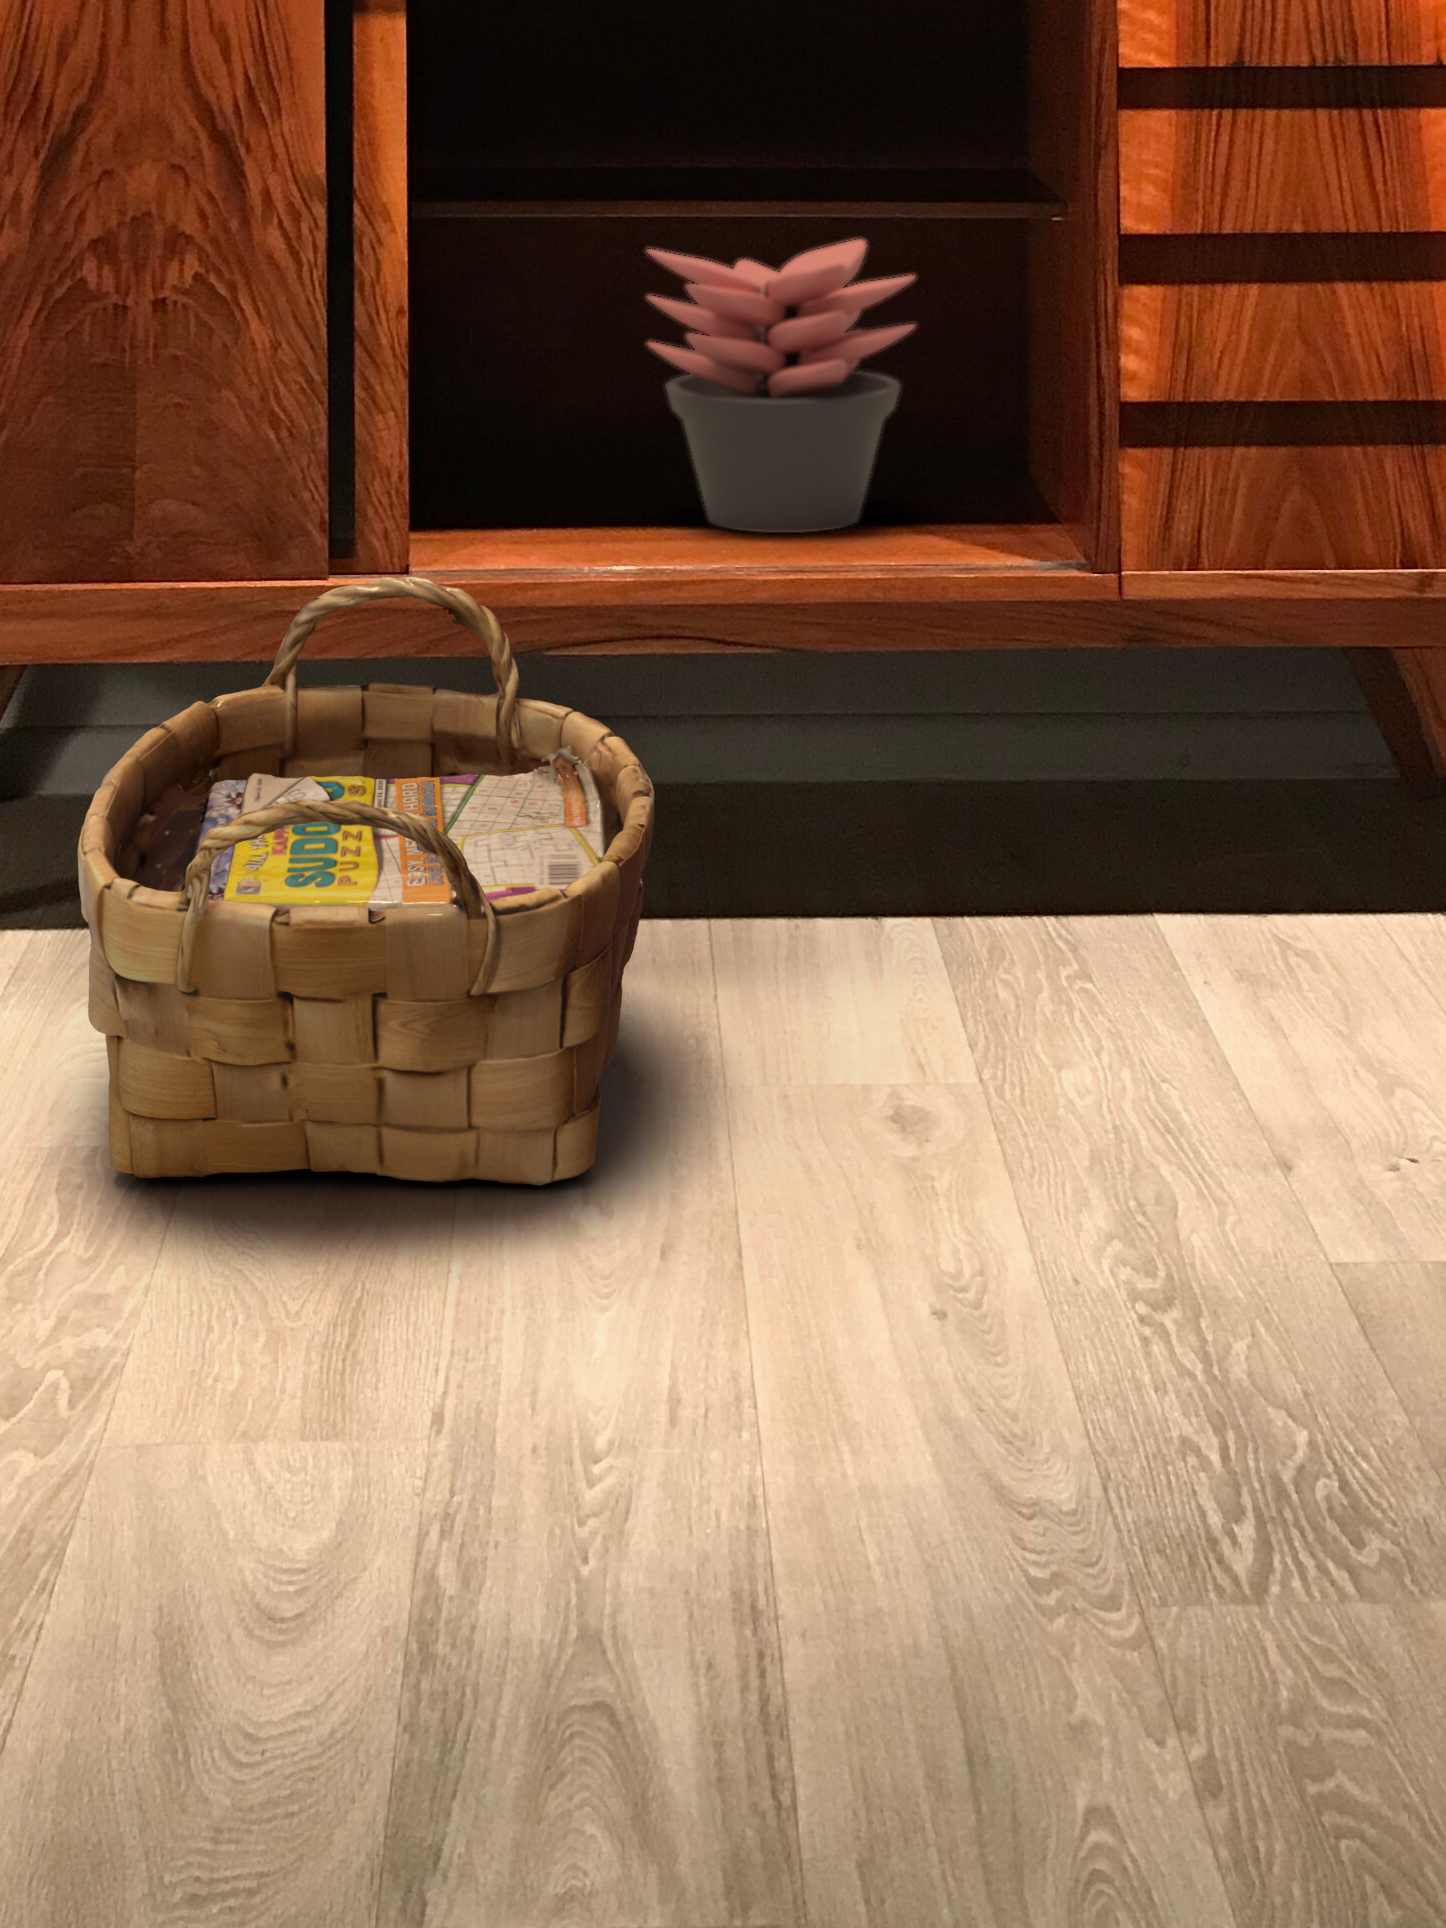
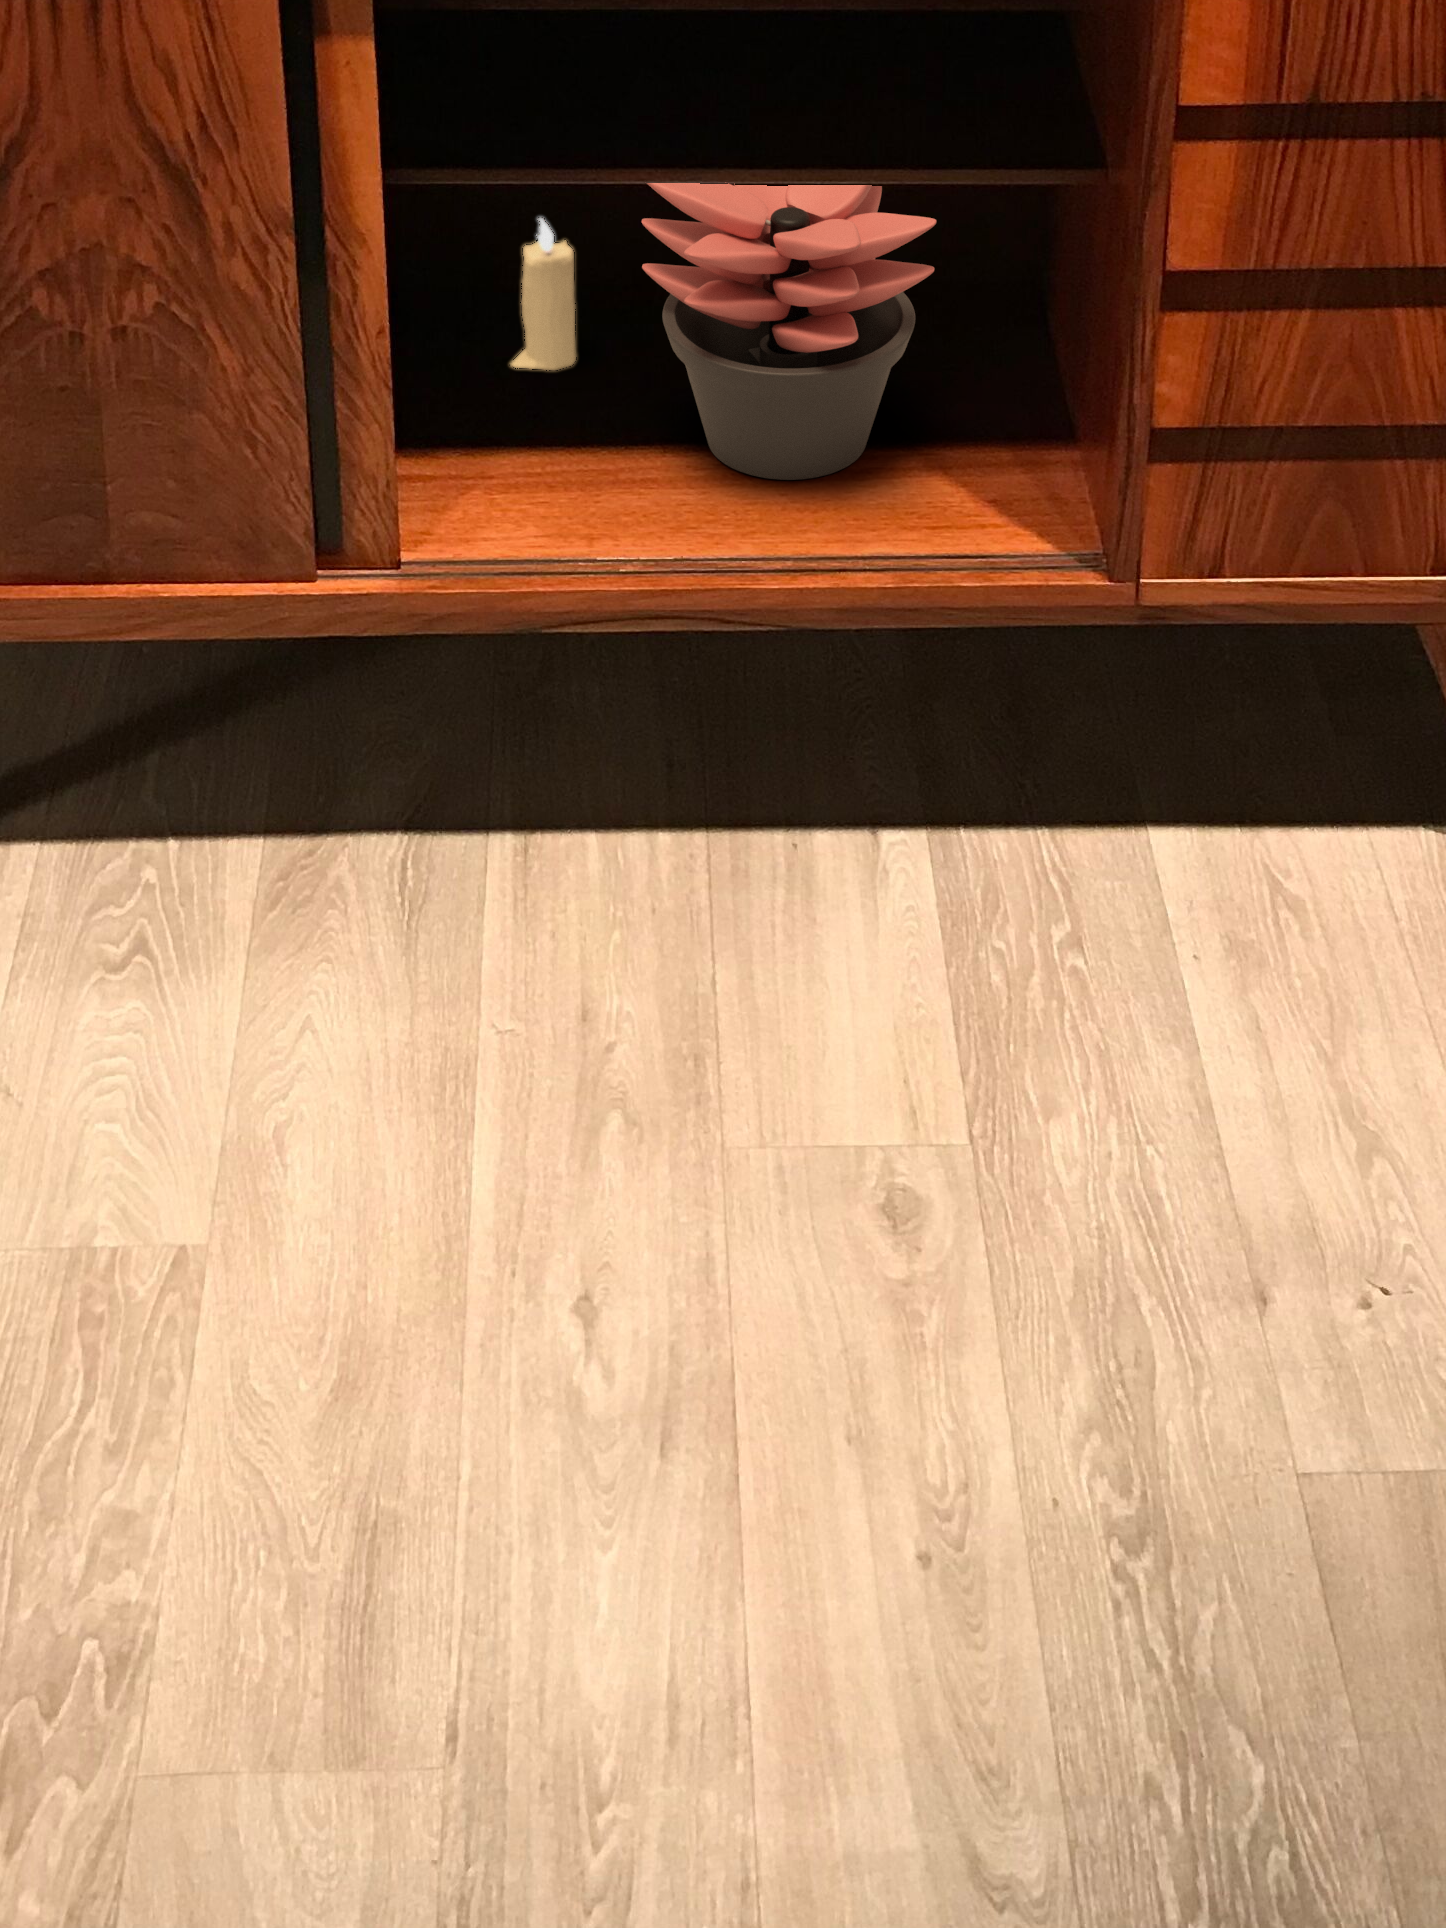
candle: none [521,342,583,498] -> present [511,218,576,370]
woven basket: present [78,576,654,1185] -> none [70,632,652,1328]

